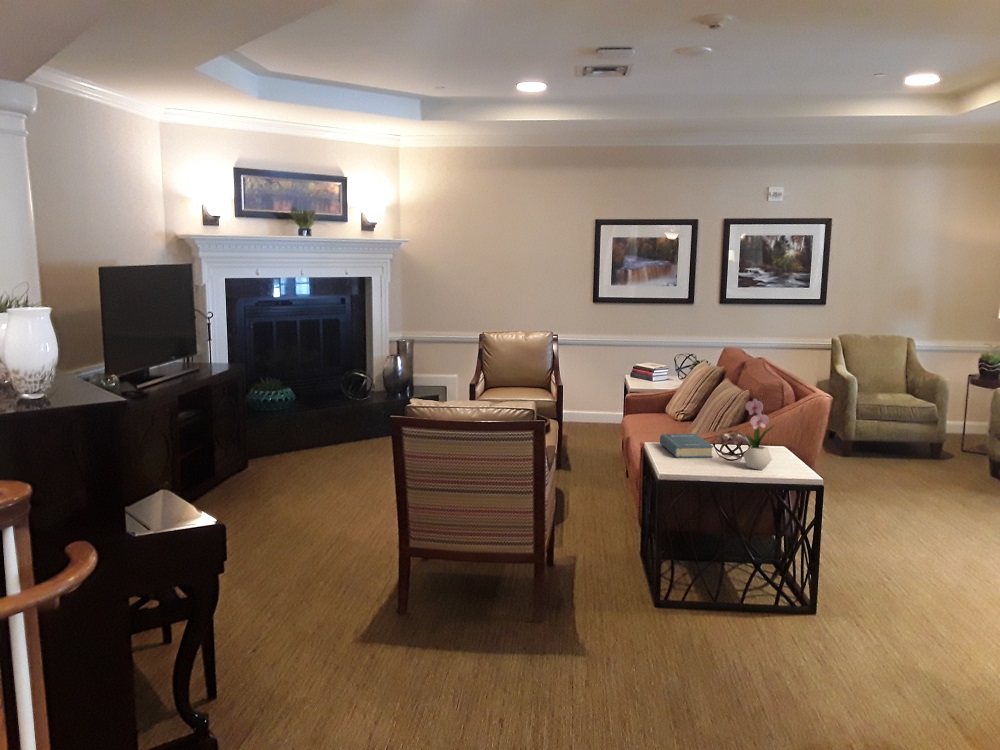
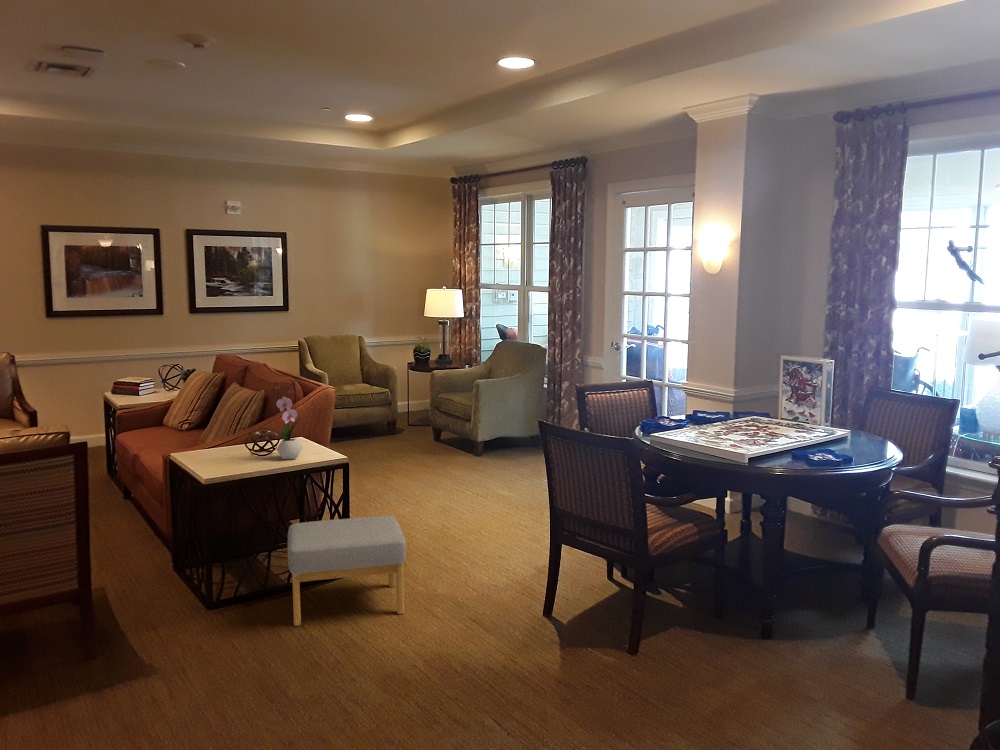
hardback book: present [660,434,713,458] -> none [189,438,246,462]
footstool: none [728,541,876,684] -> present [288,516,406,626]

